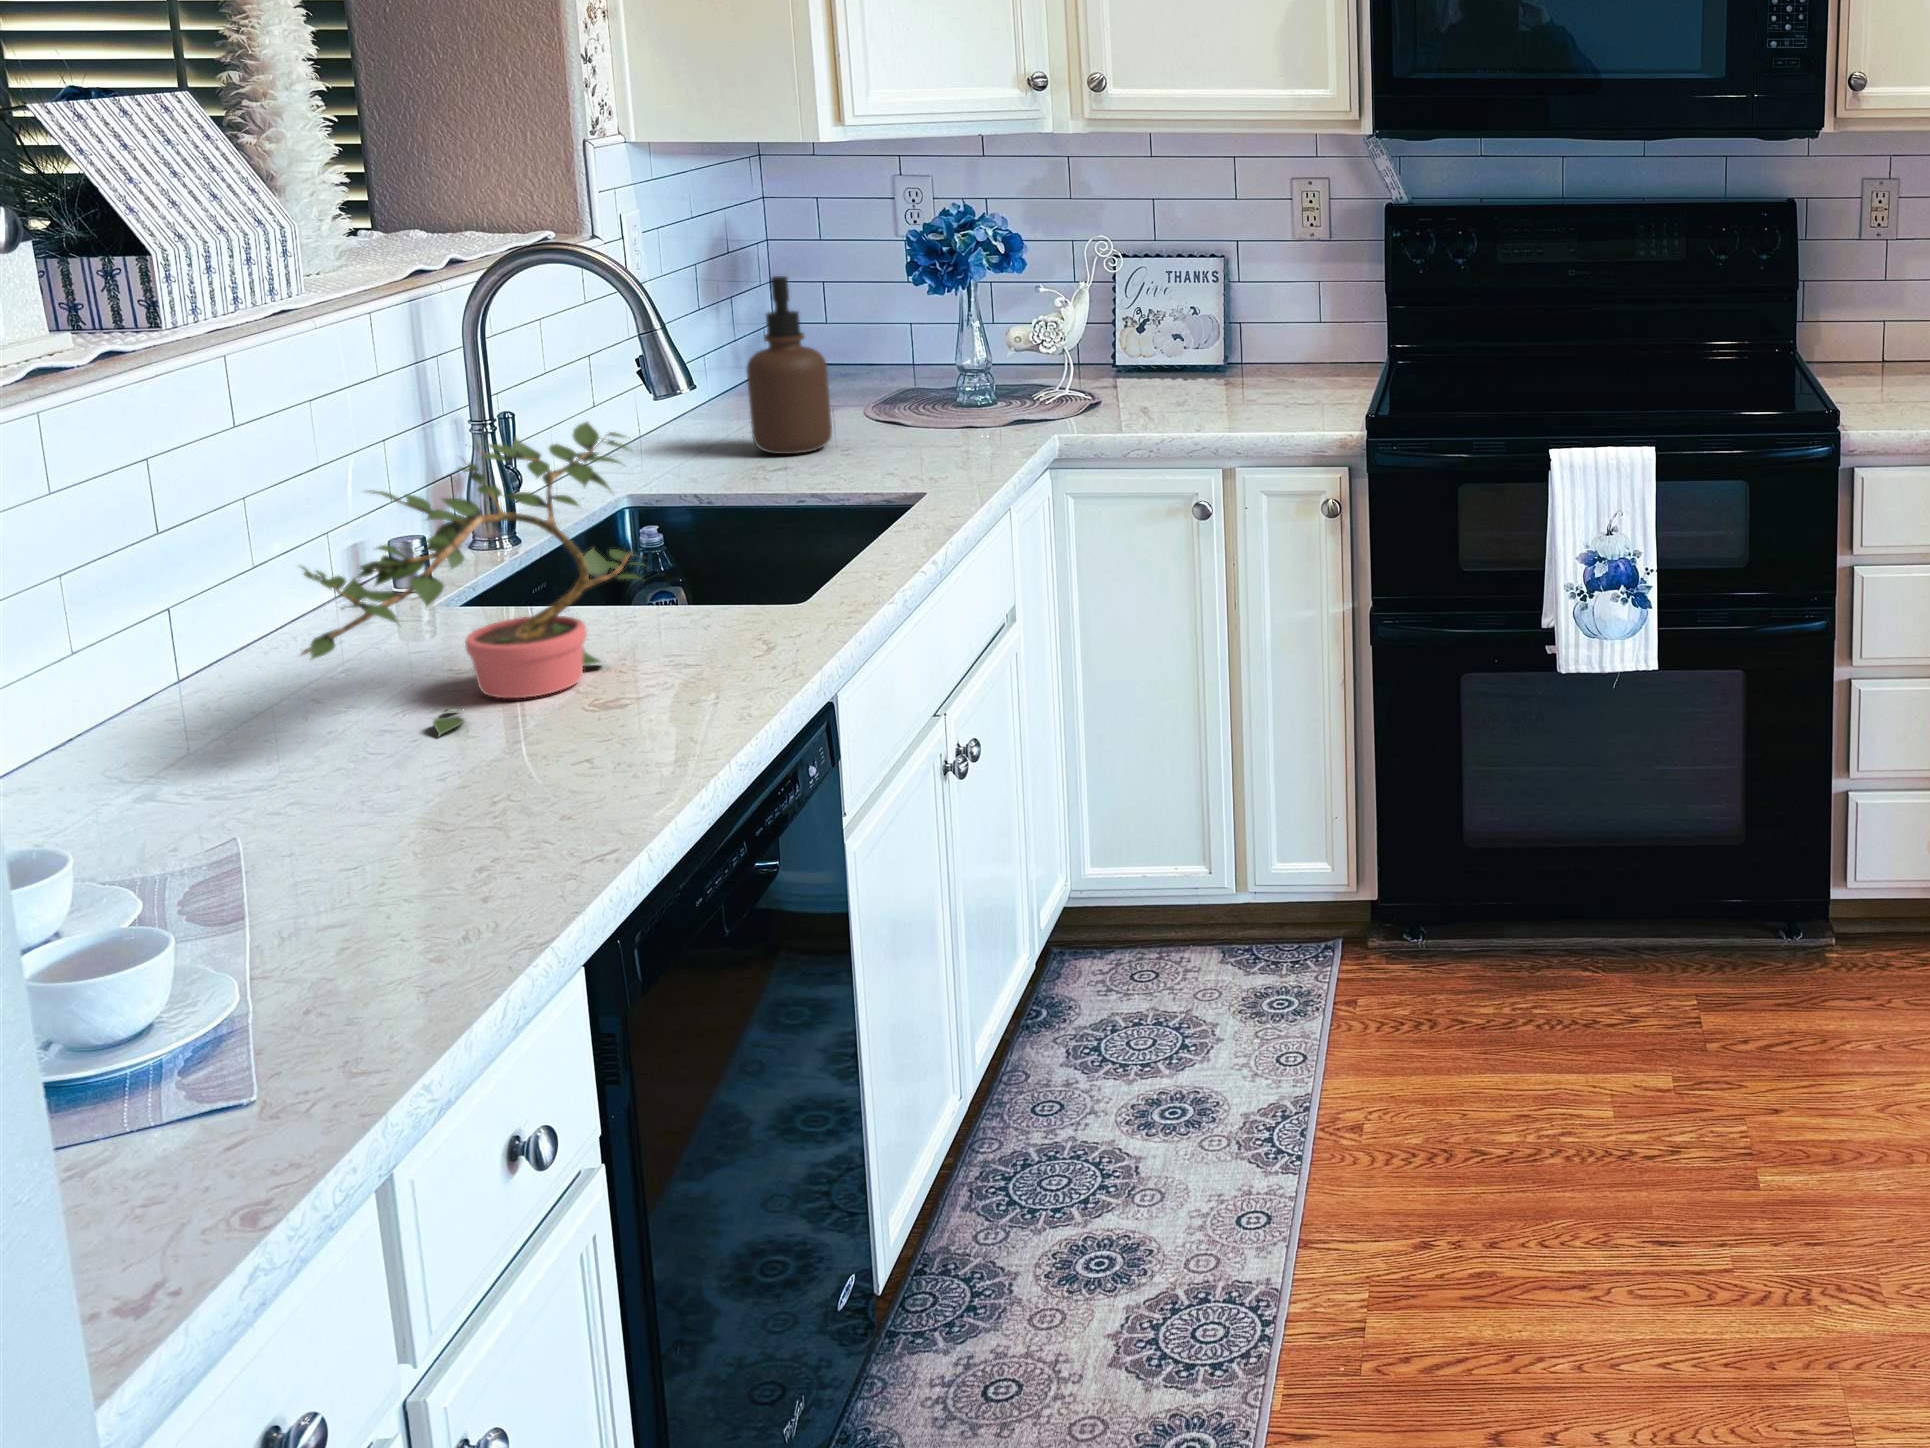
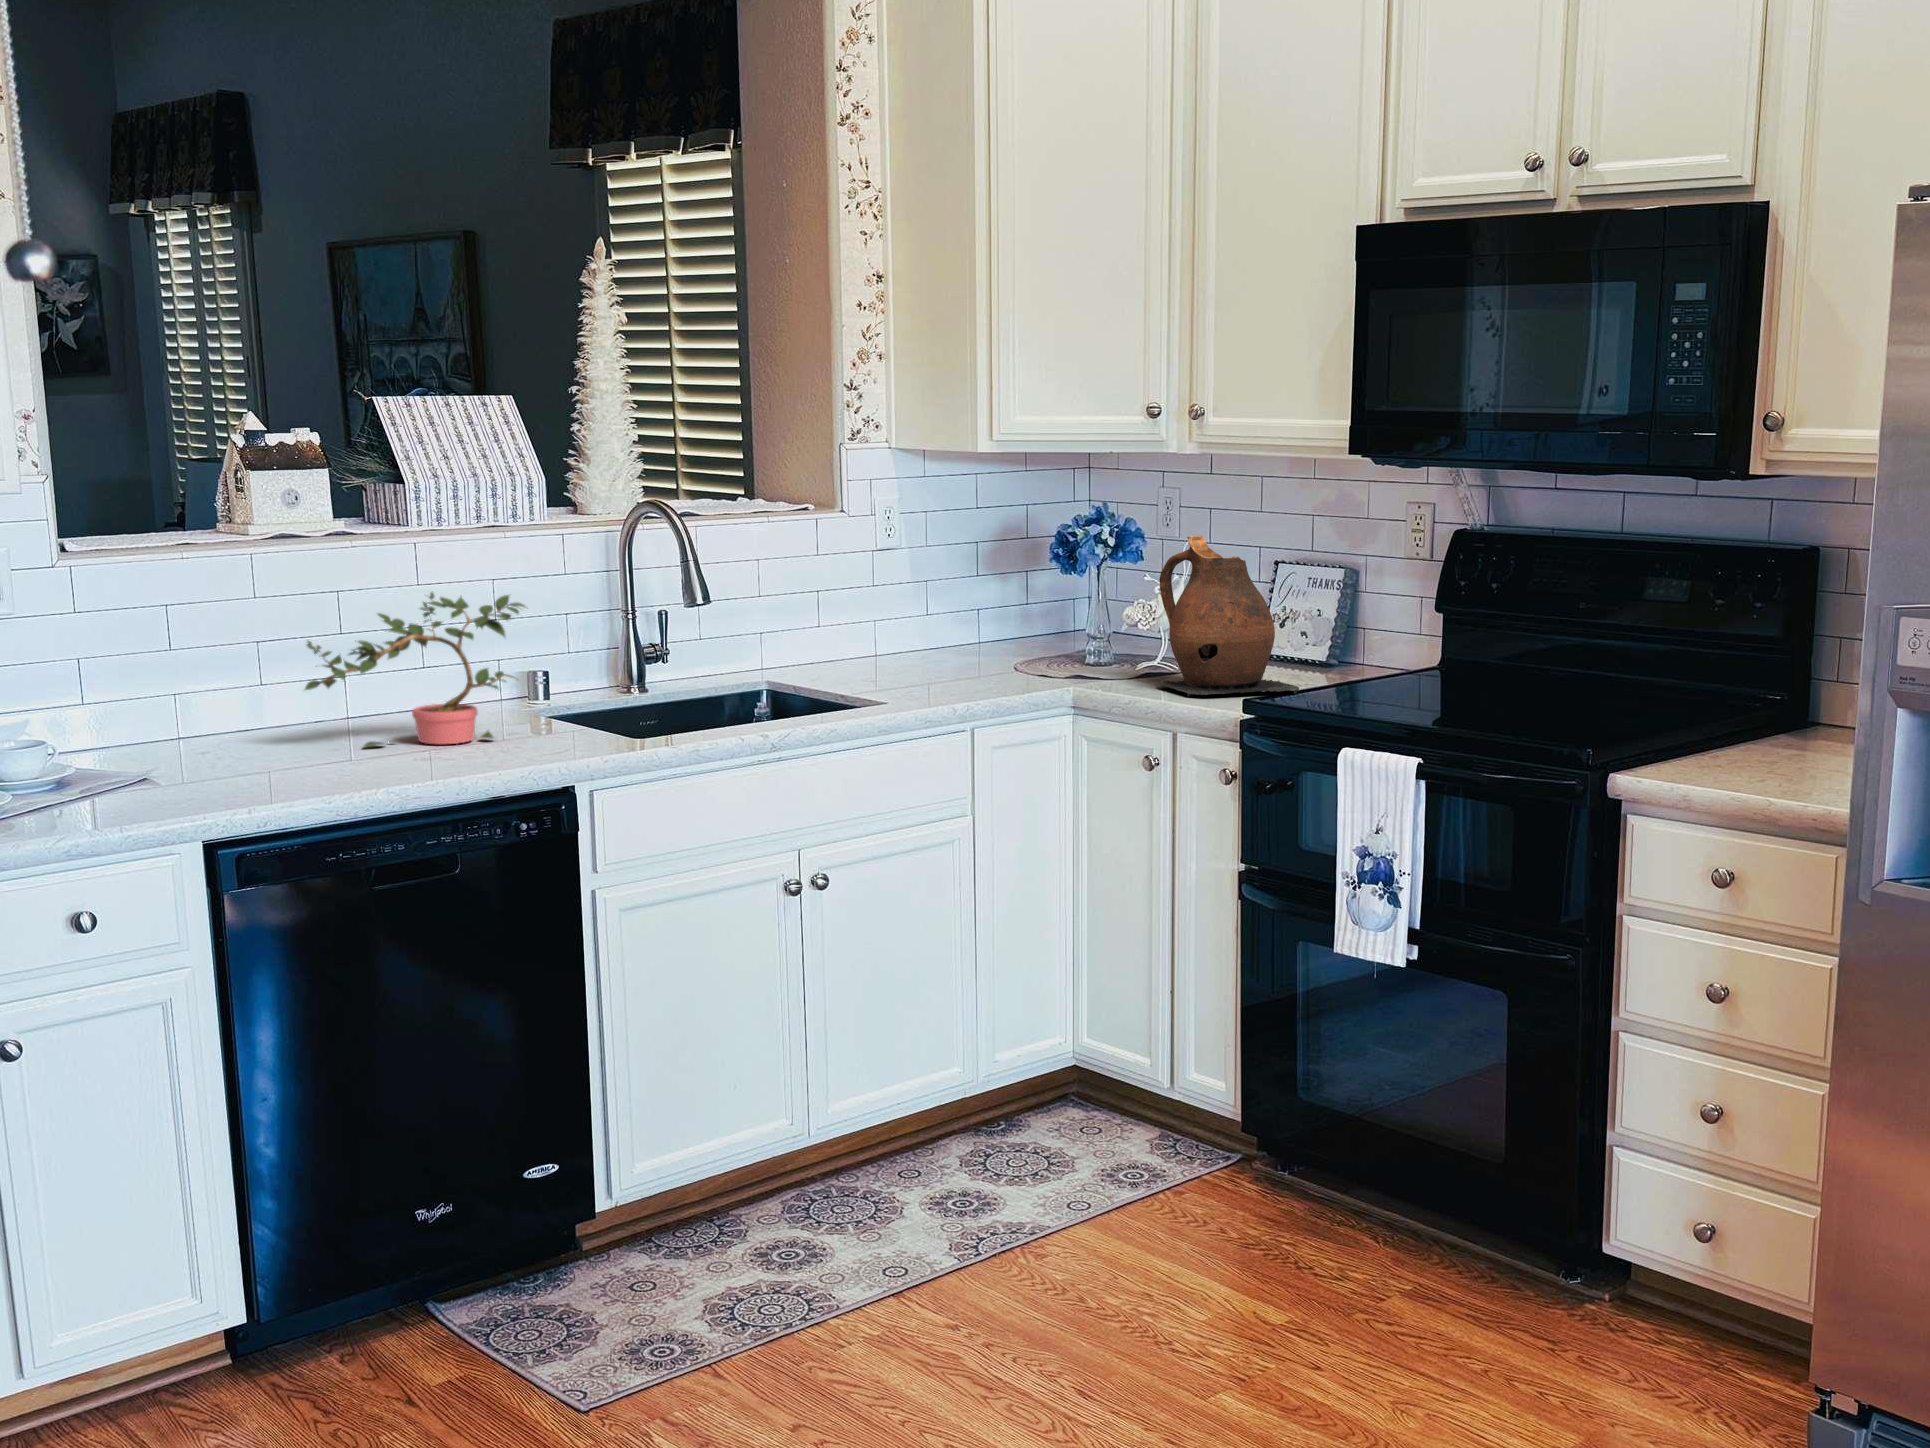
ceramic pitcher: none [1067,229,1241,417] -> present [1157,536,1299,697]
soap dispenser: present [747,276,832,454] -> none [893,548,951,683]

